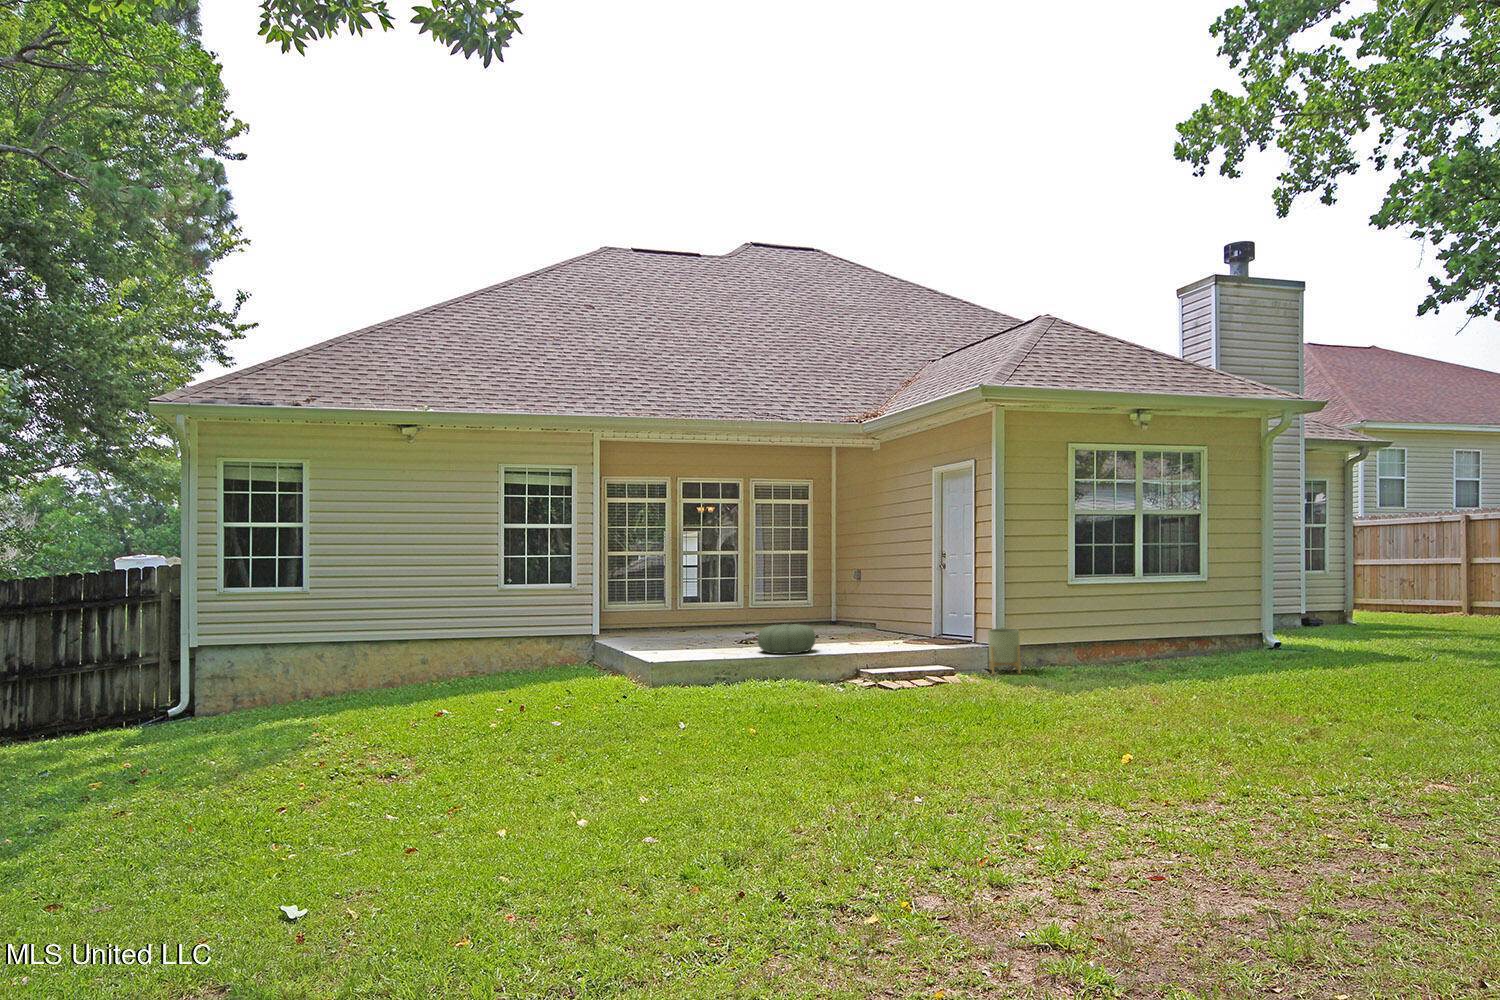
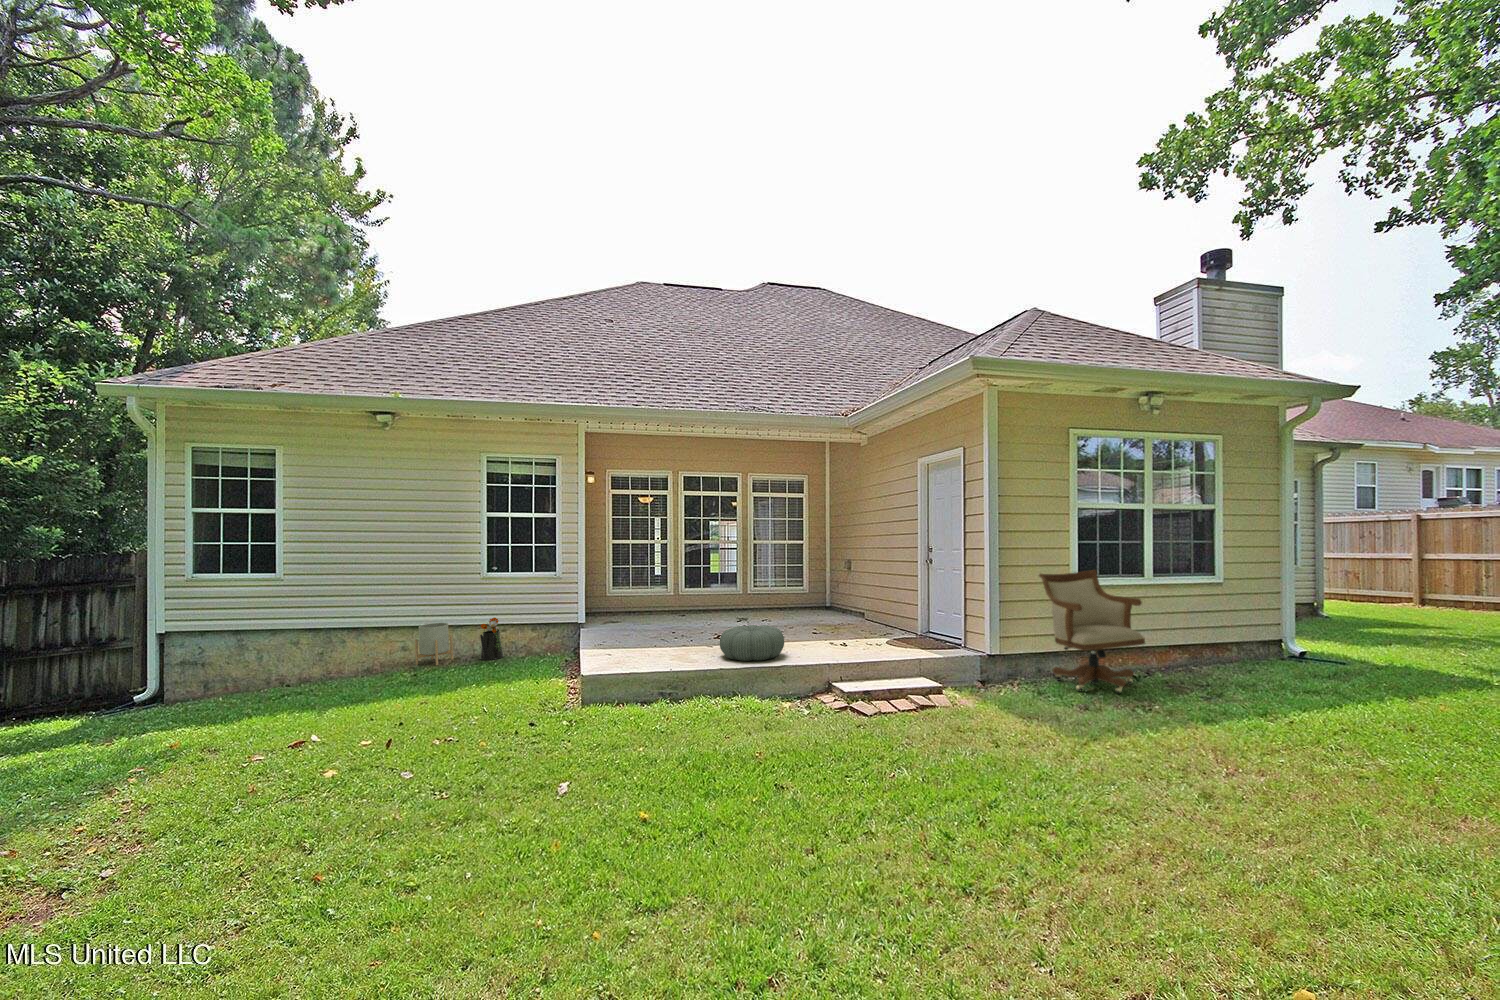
chair: none [1038,569,1124,672] -> present [1039,570,1145,694]
watering can: none [502,628,526,670] -> present [480,618,504,660]
planter: present [988,628,1021,674] -> present [415,623,453,665]

